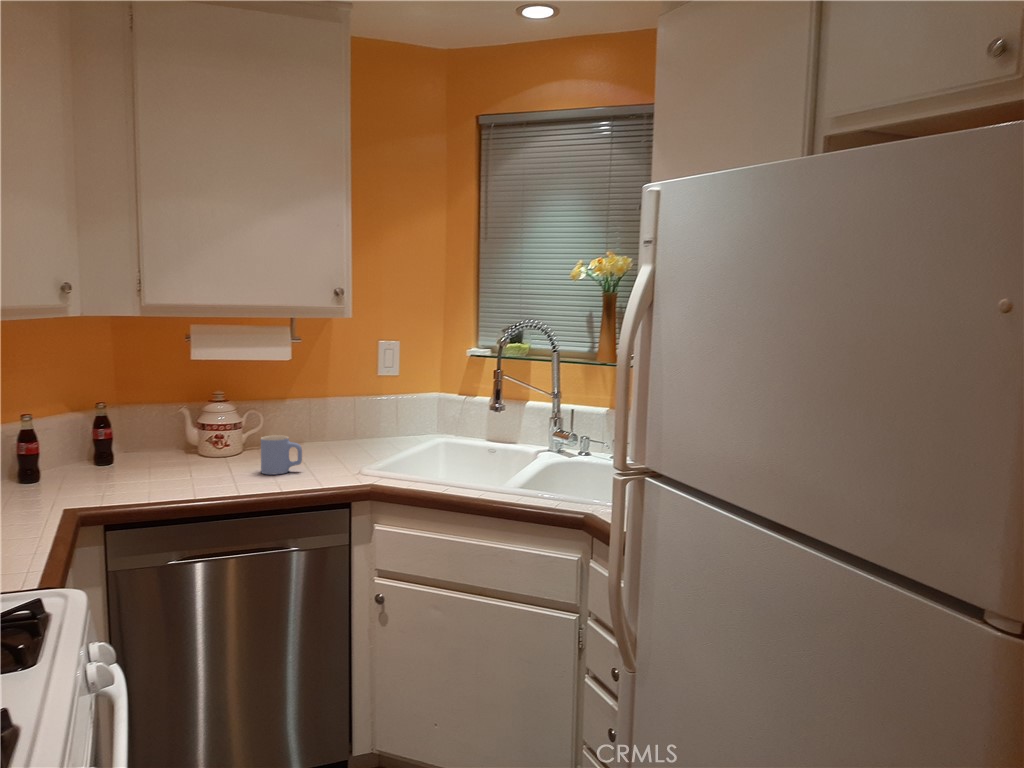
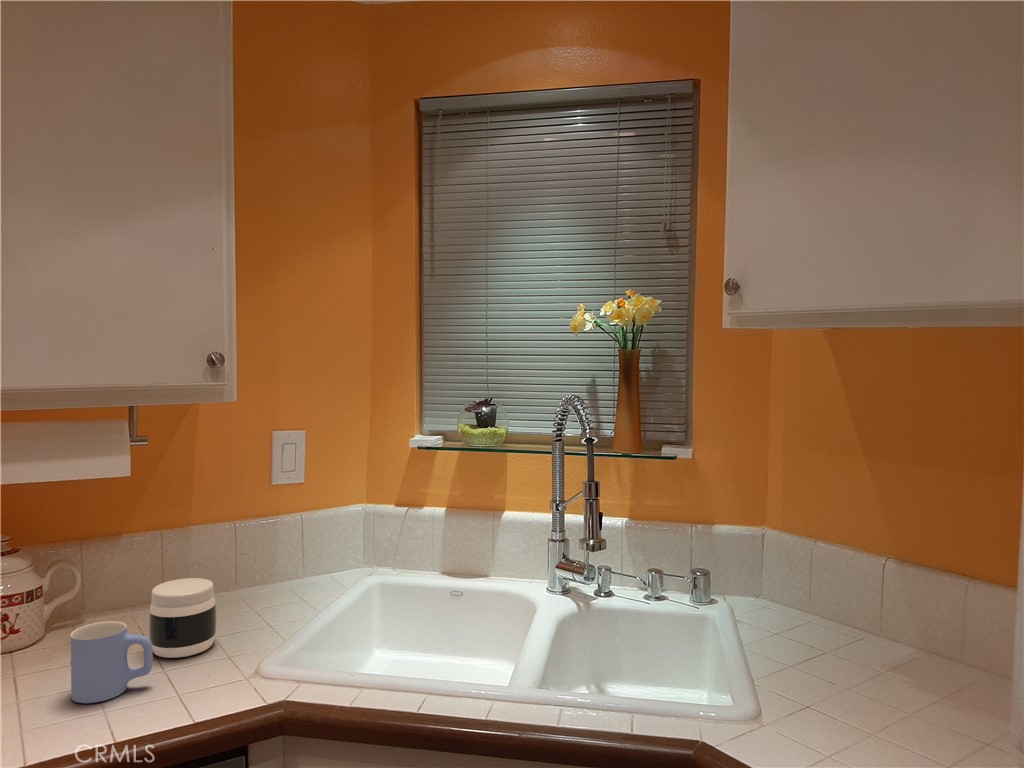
jar: none [301,422,338,463] -> present [149,578,216,658]

